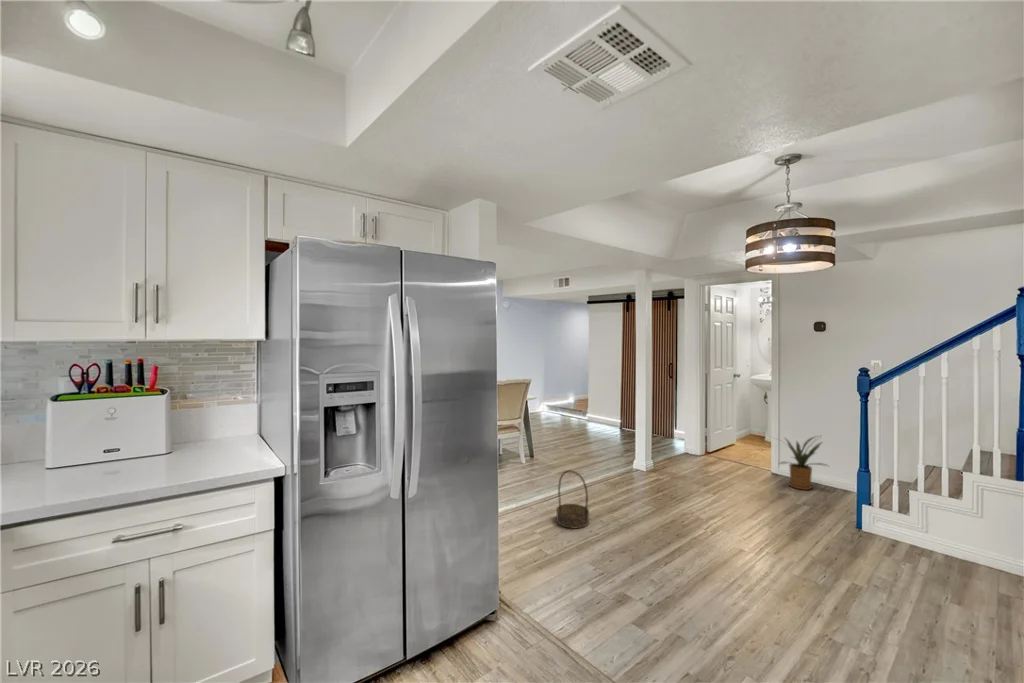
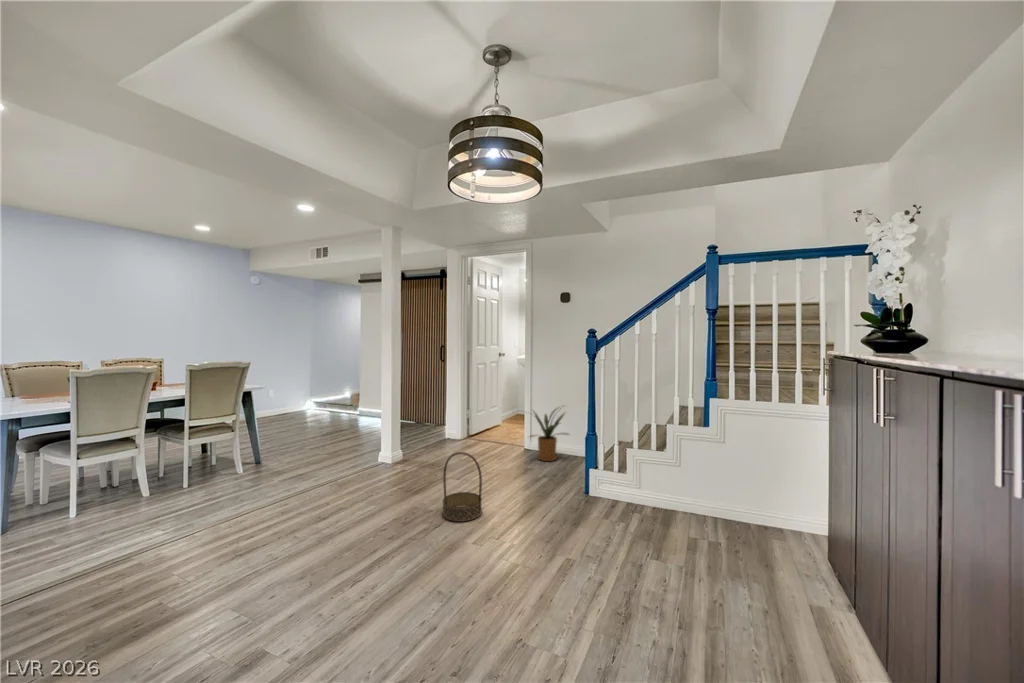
basket: present [556,471,589,528] -> present [443,452,482,522]

